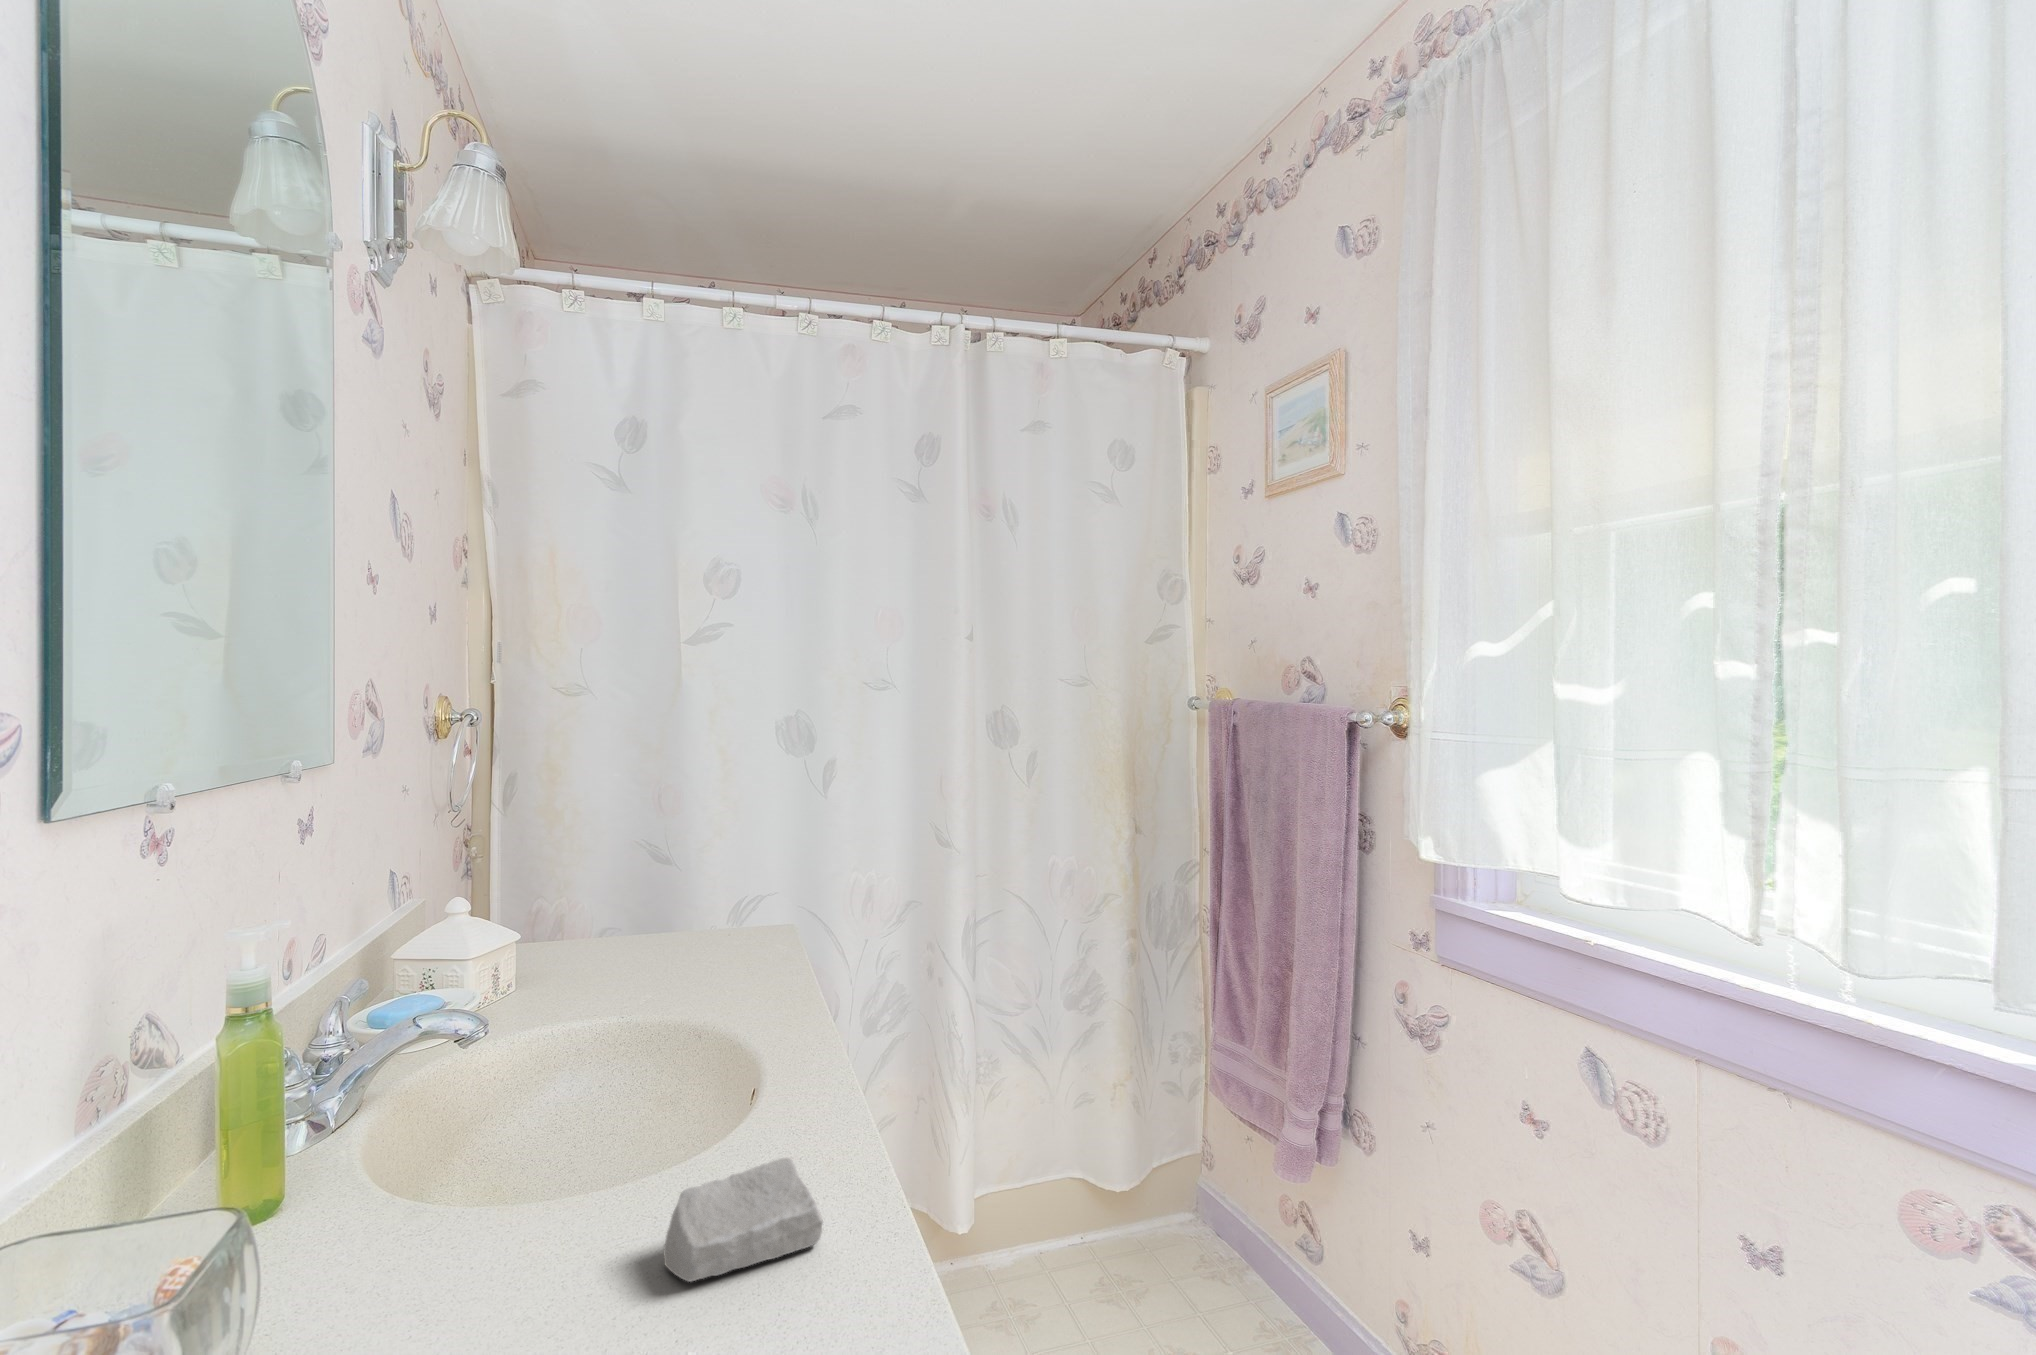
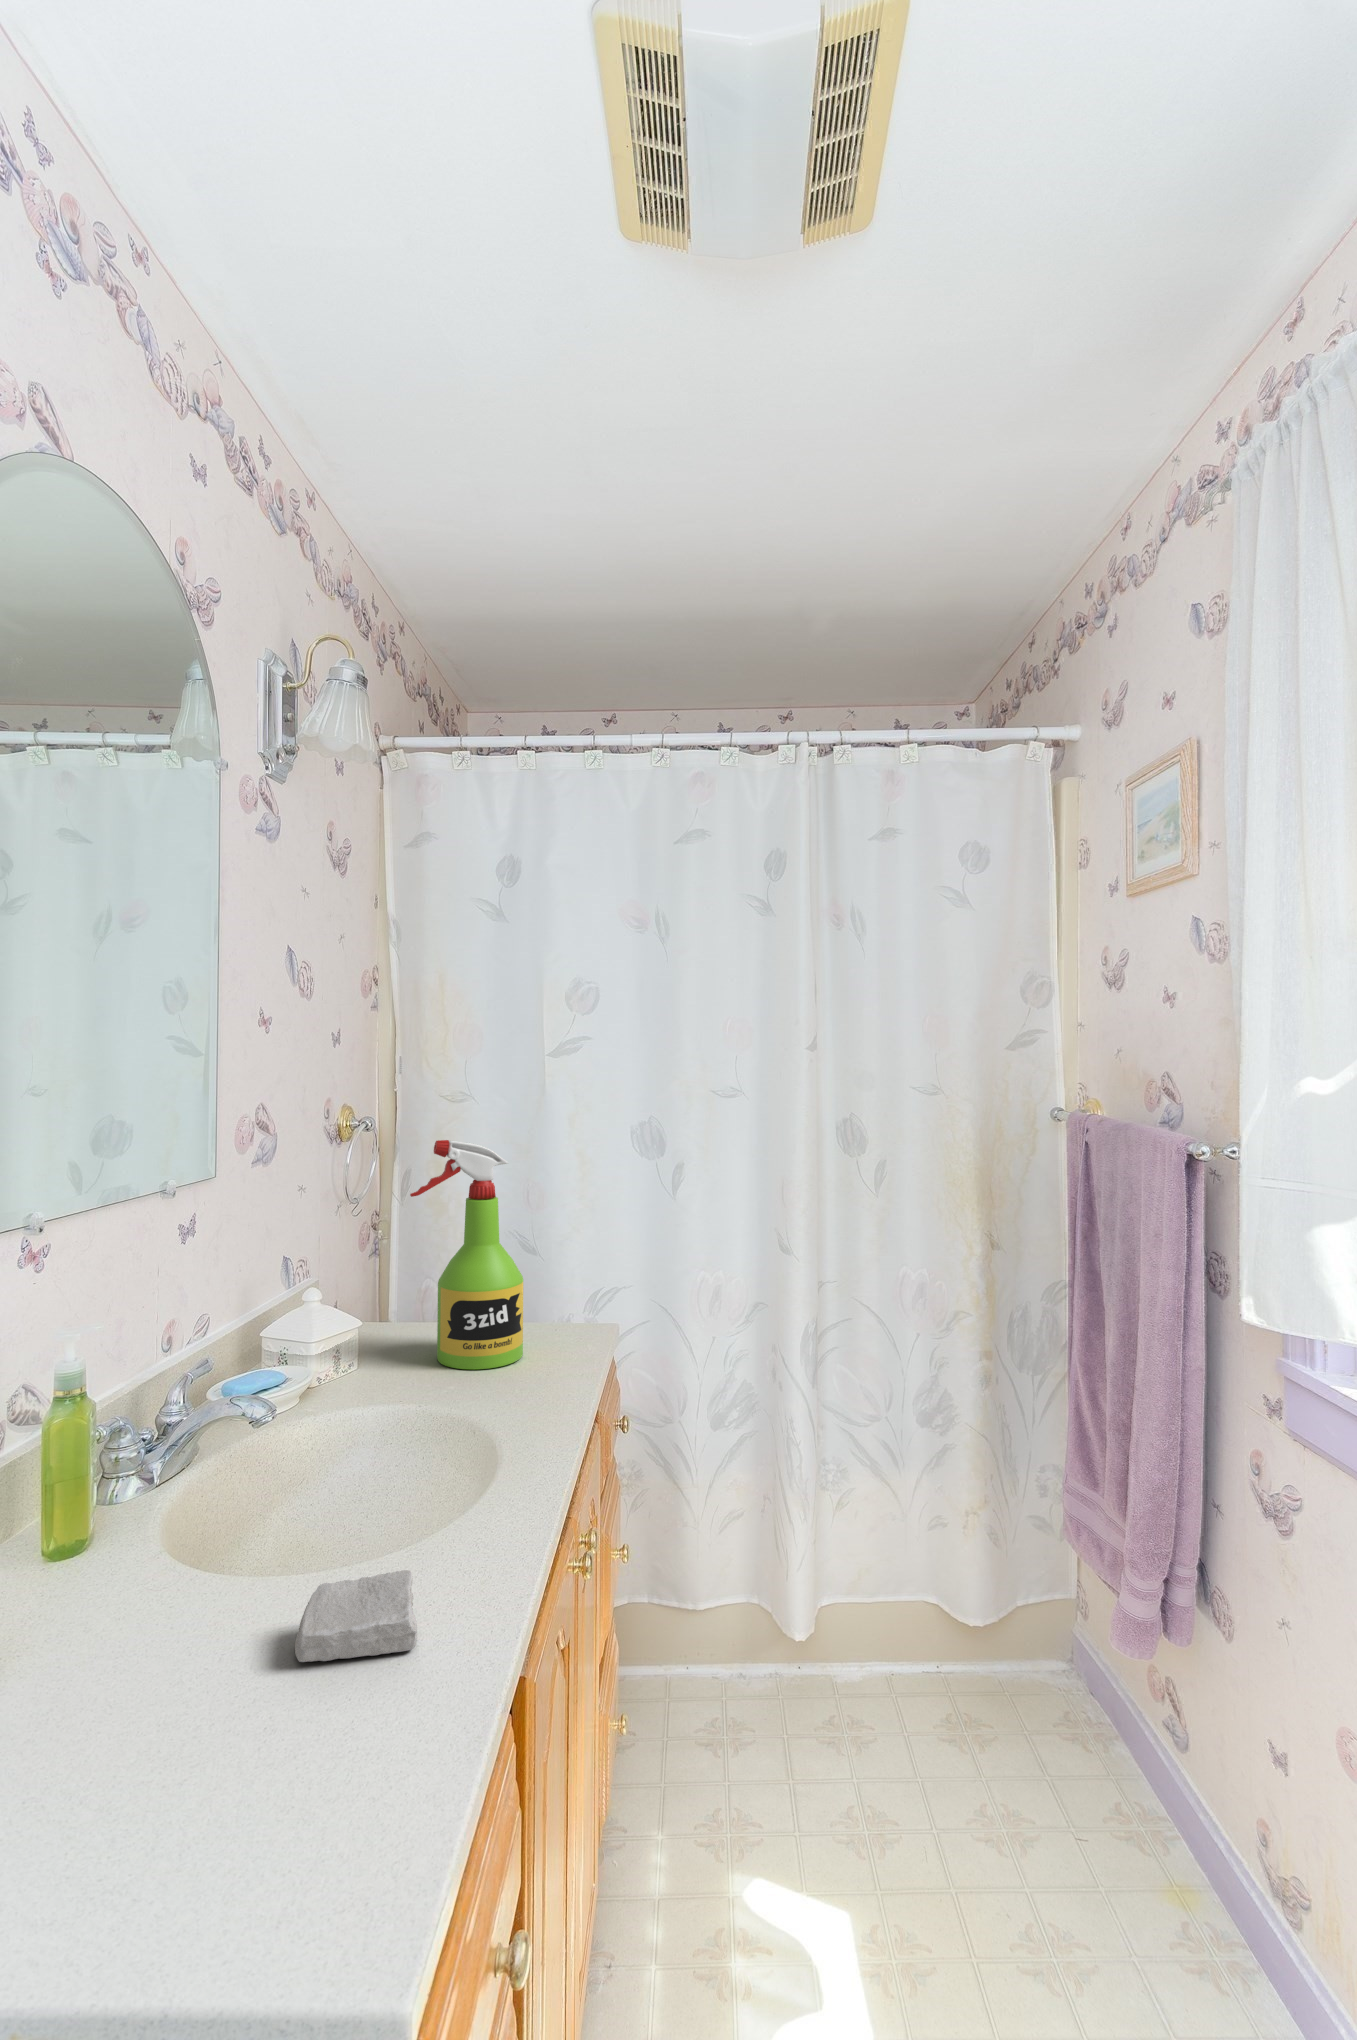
spray bottle: none [577,717,710,979] -> present [410,1140,523,1370]

